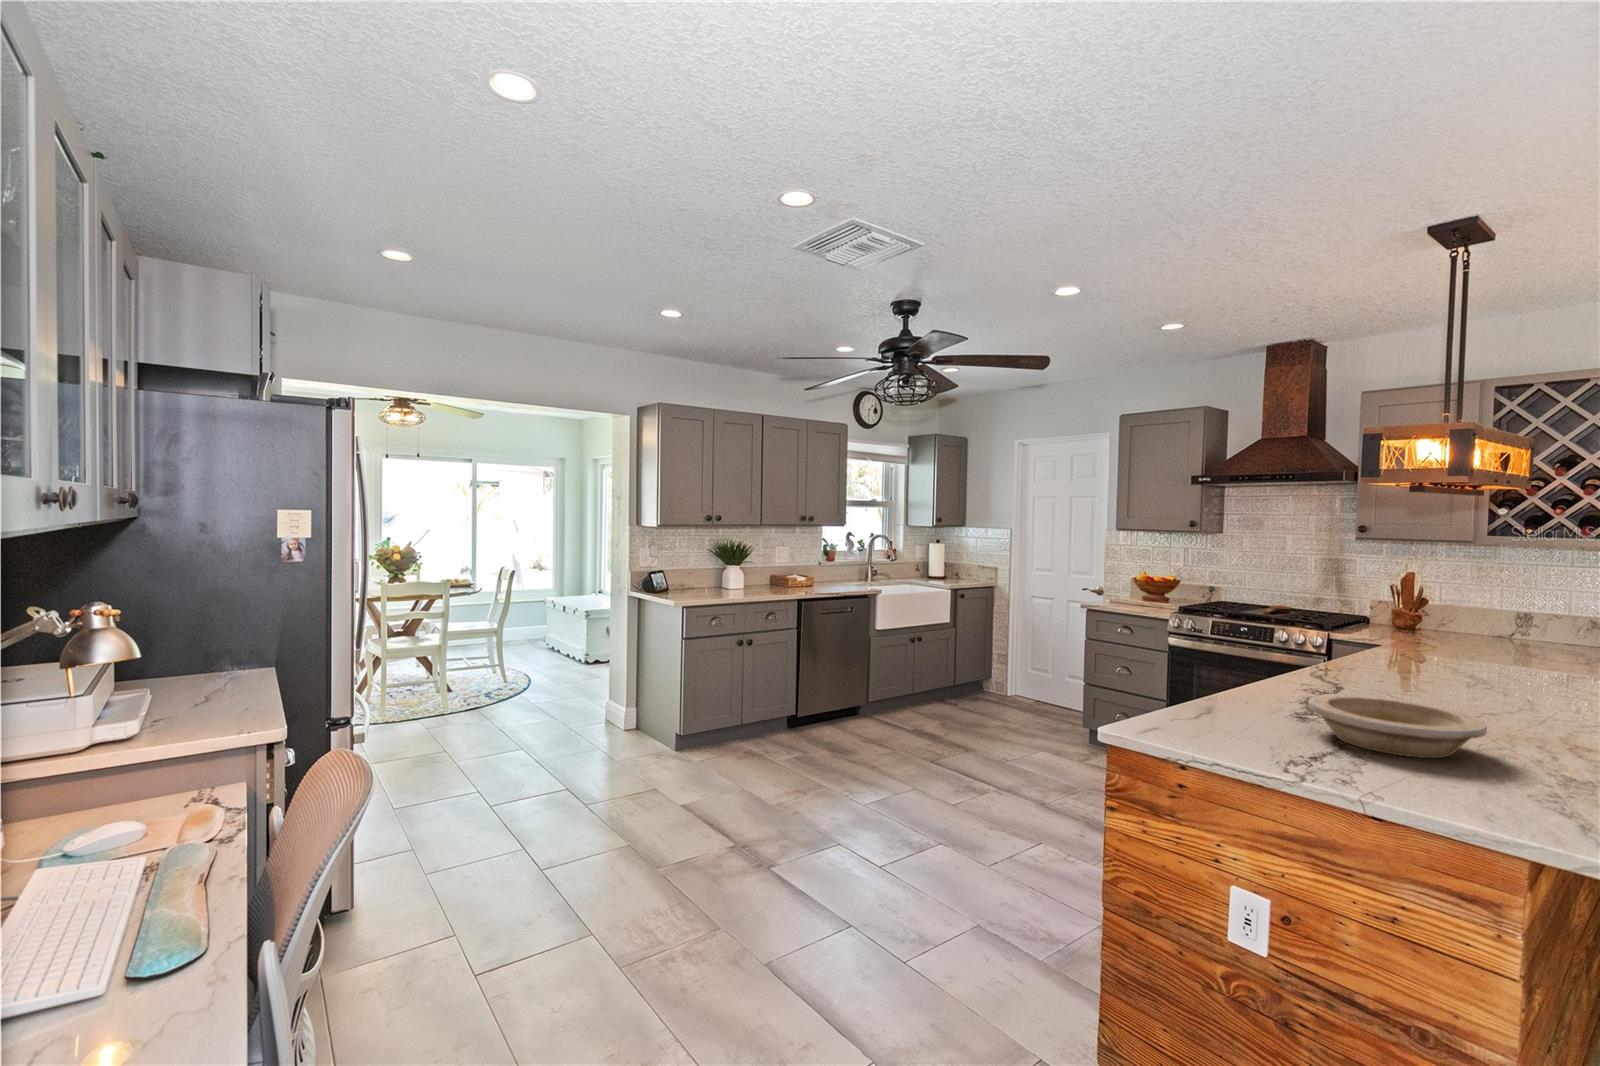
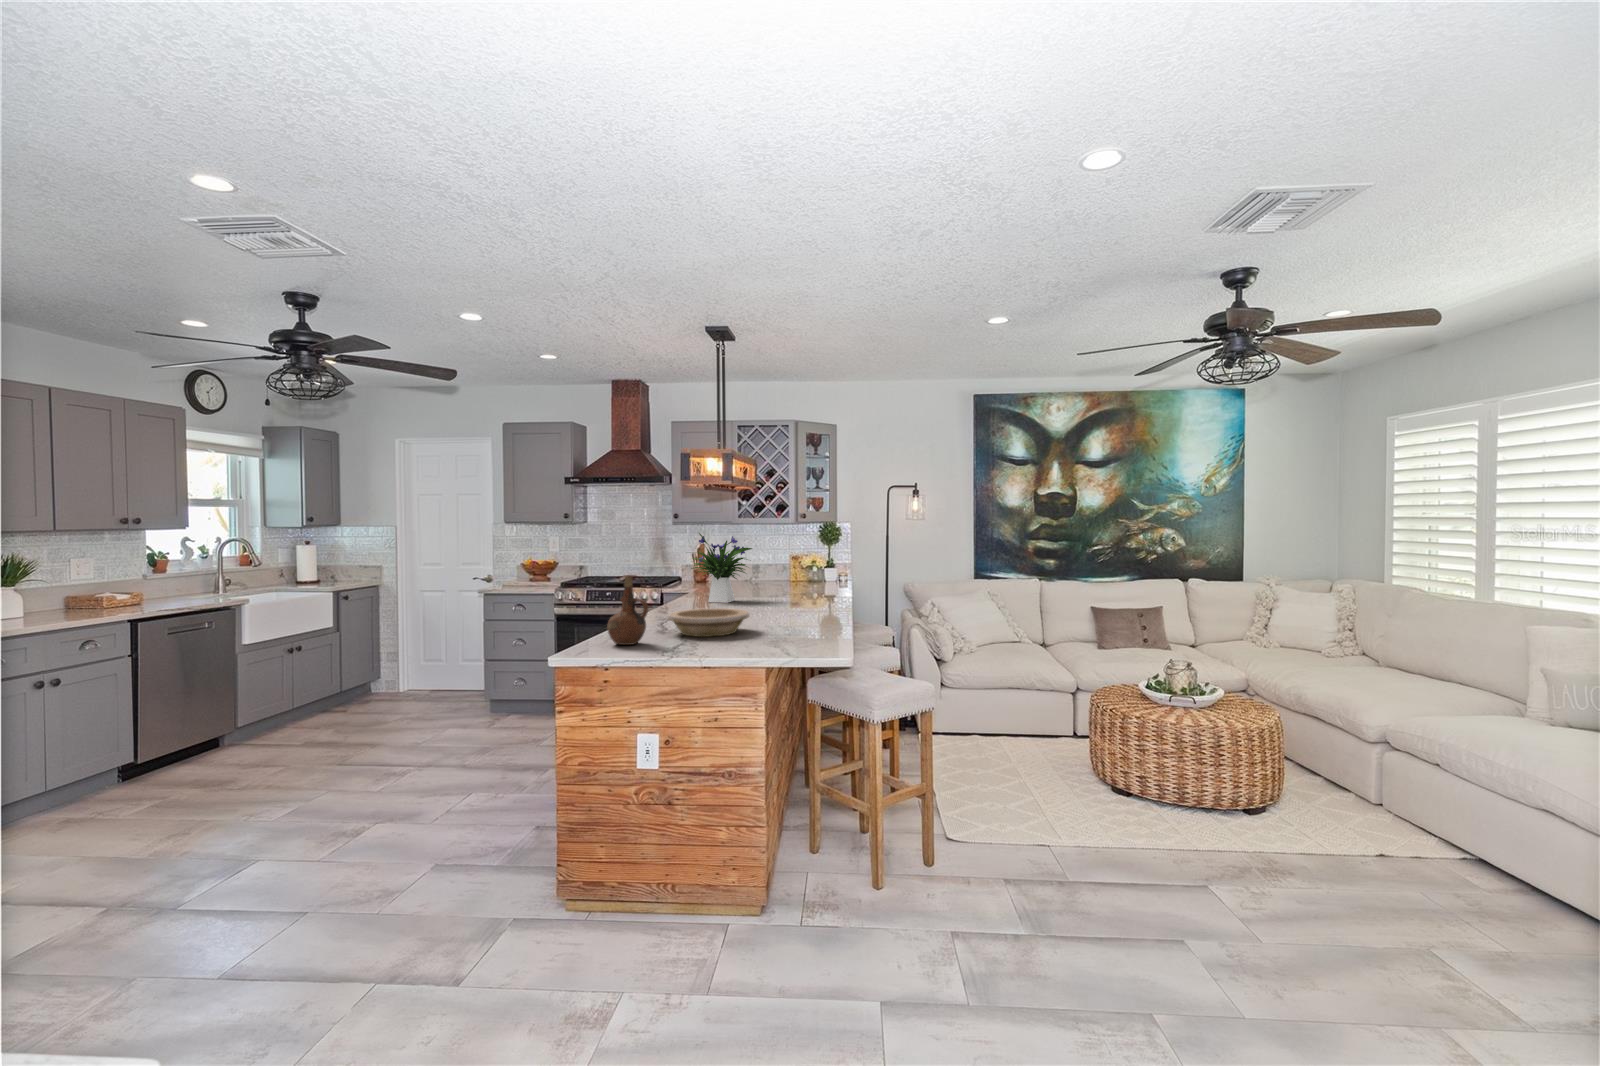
flower arrangement: none [1369,561,1513,681] -> present [693,533,752,603]
ceramic pitcher: none [1196,633,1267,741] -> present [607,576,648,645]

